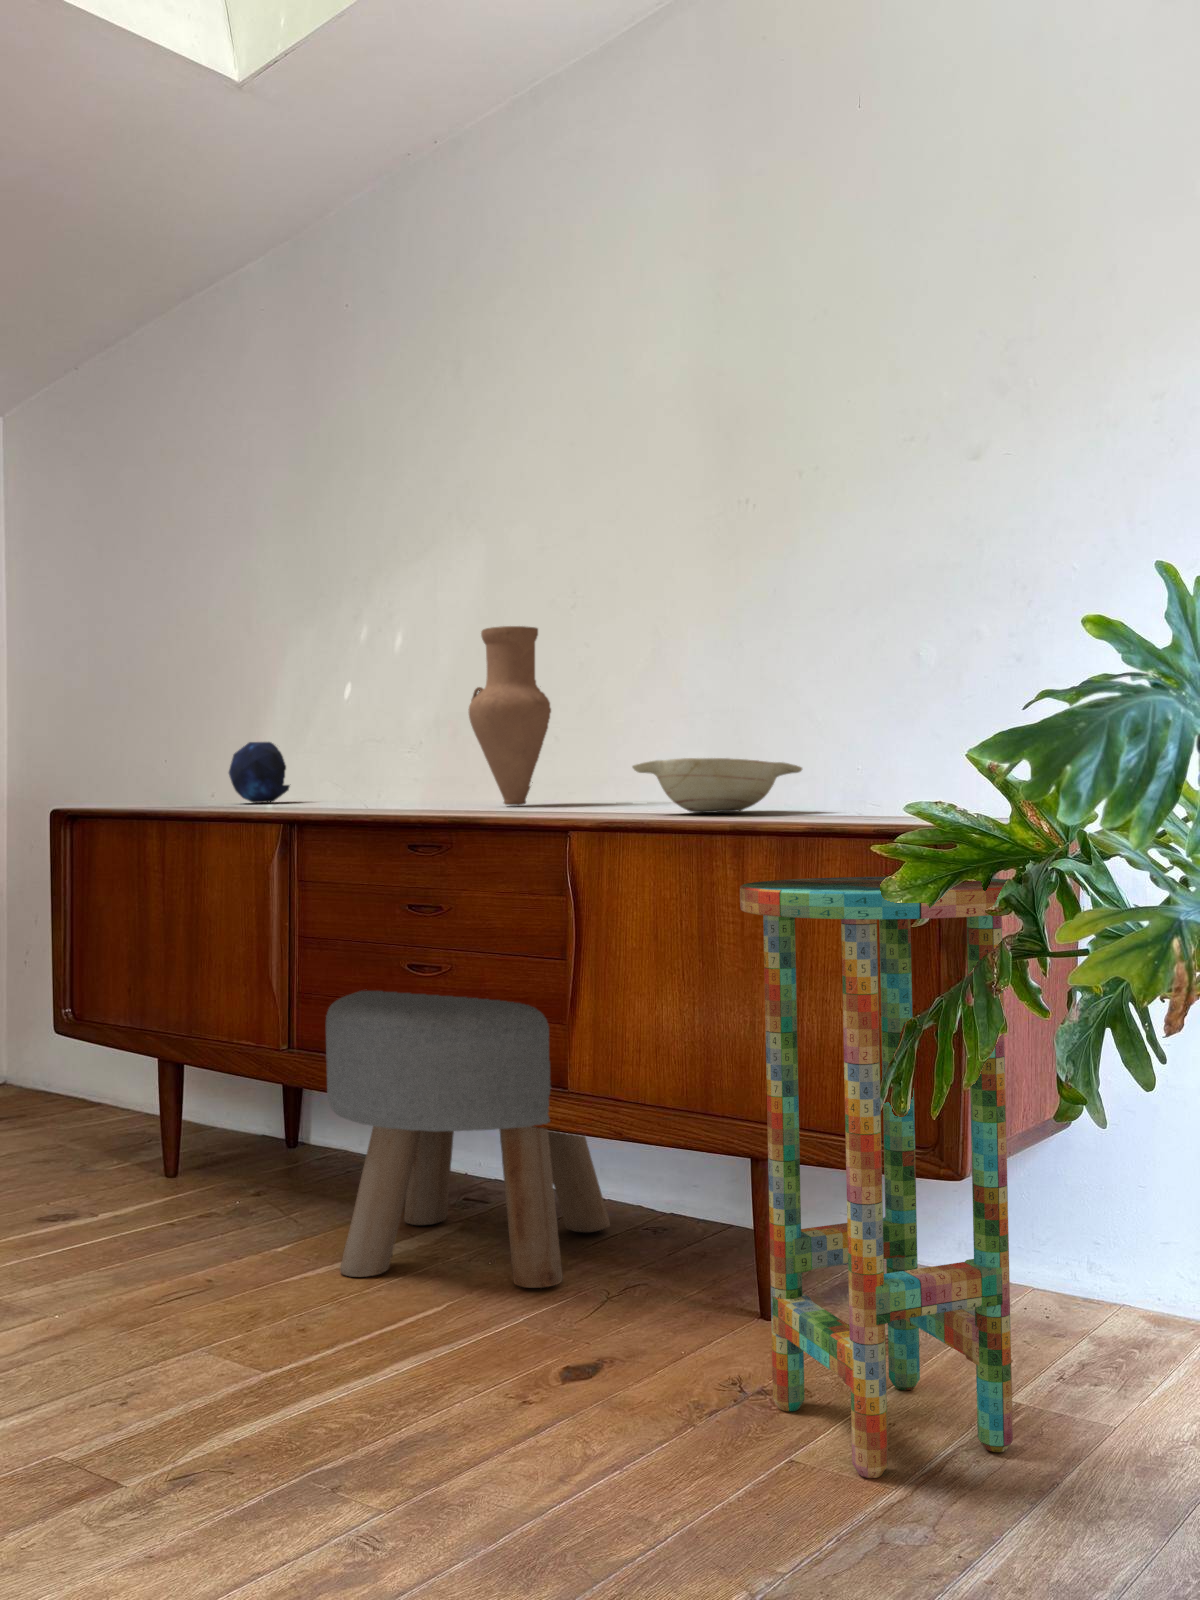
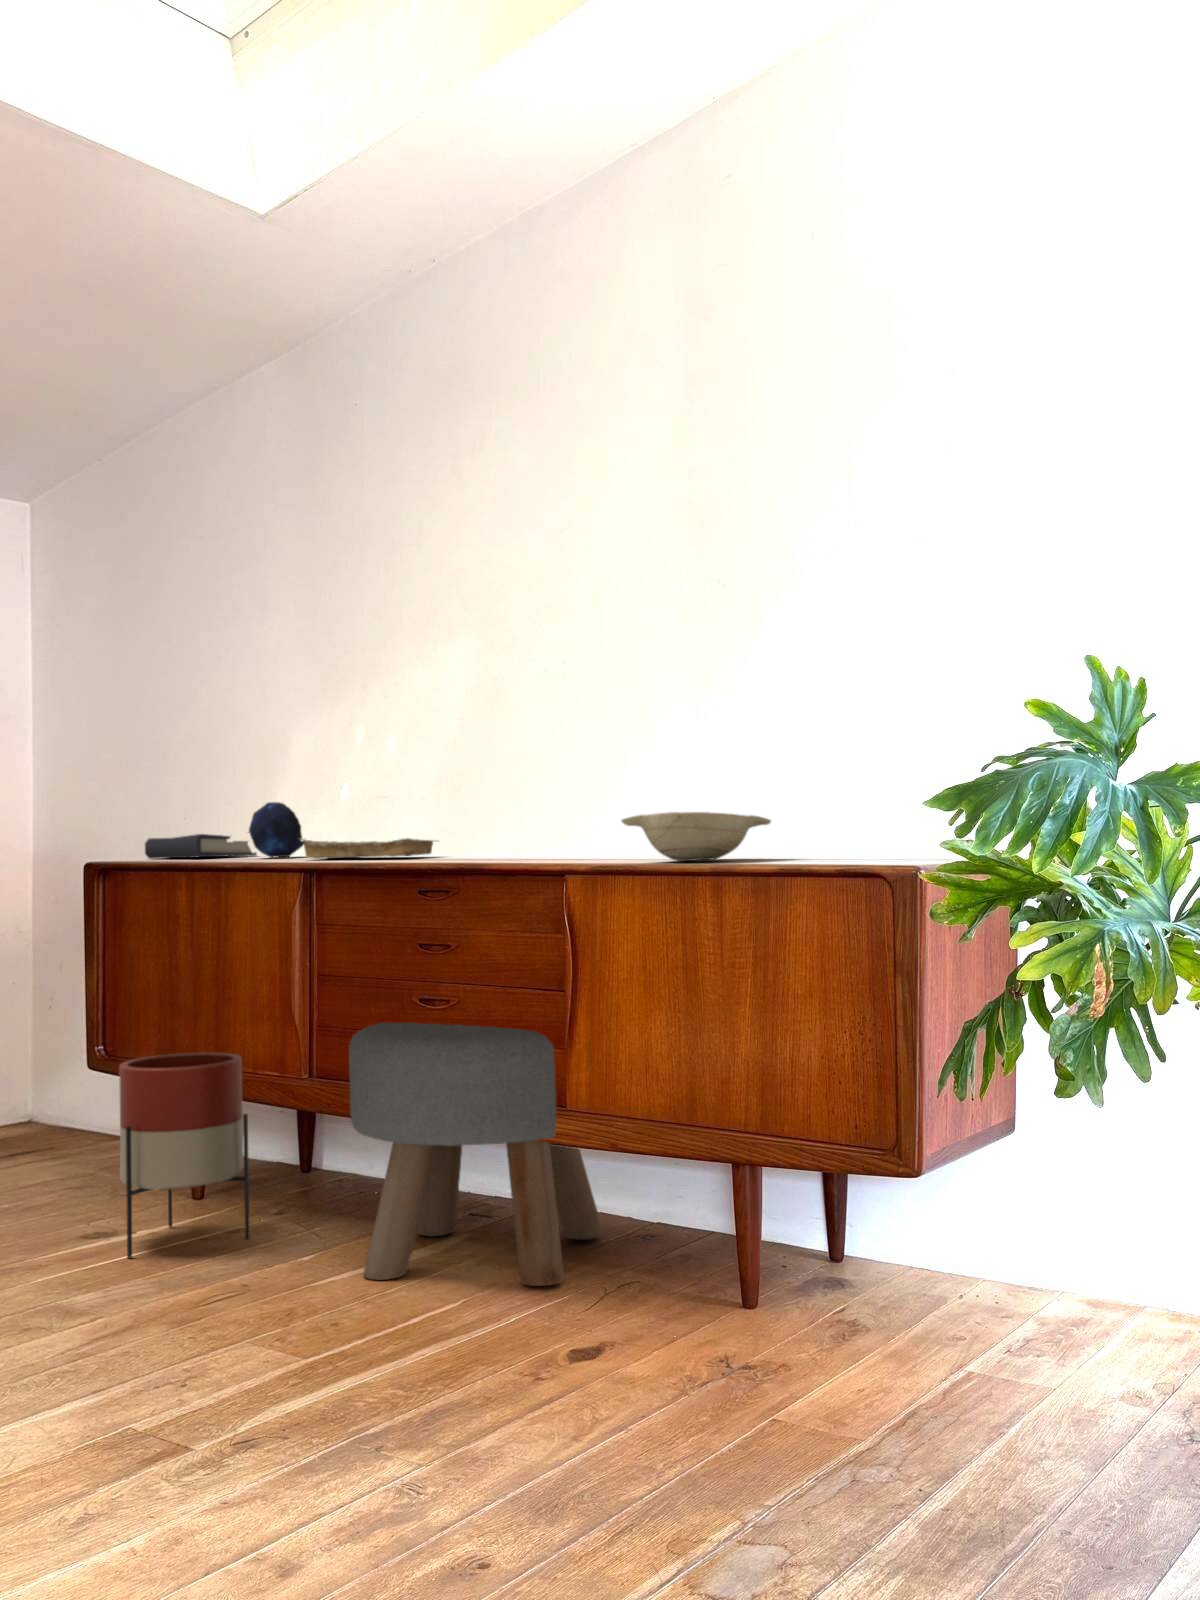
vase: present [469,626,551,805] -> none [471,697,551,857]
hardback book: none [118,773,240,802] -> present [145,834,257,859]
tray: none [278,783,439,805] -> present [300,838,437,859]
side table: present [740,877,1013,1478] -> none [723,912,967,1432]
planter: none [75,1020,219,1246] -> present [119,1053,250,1258]

